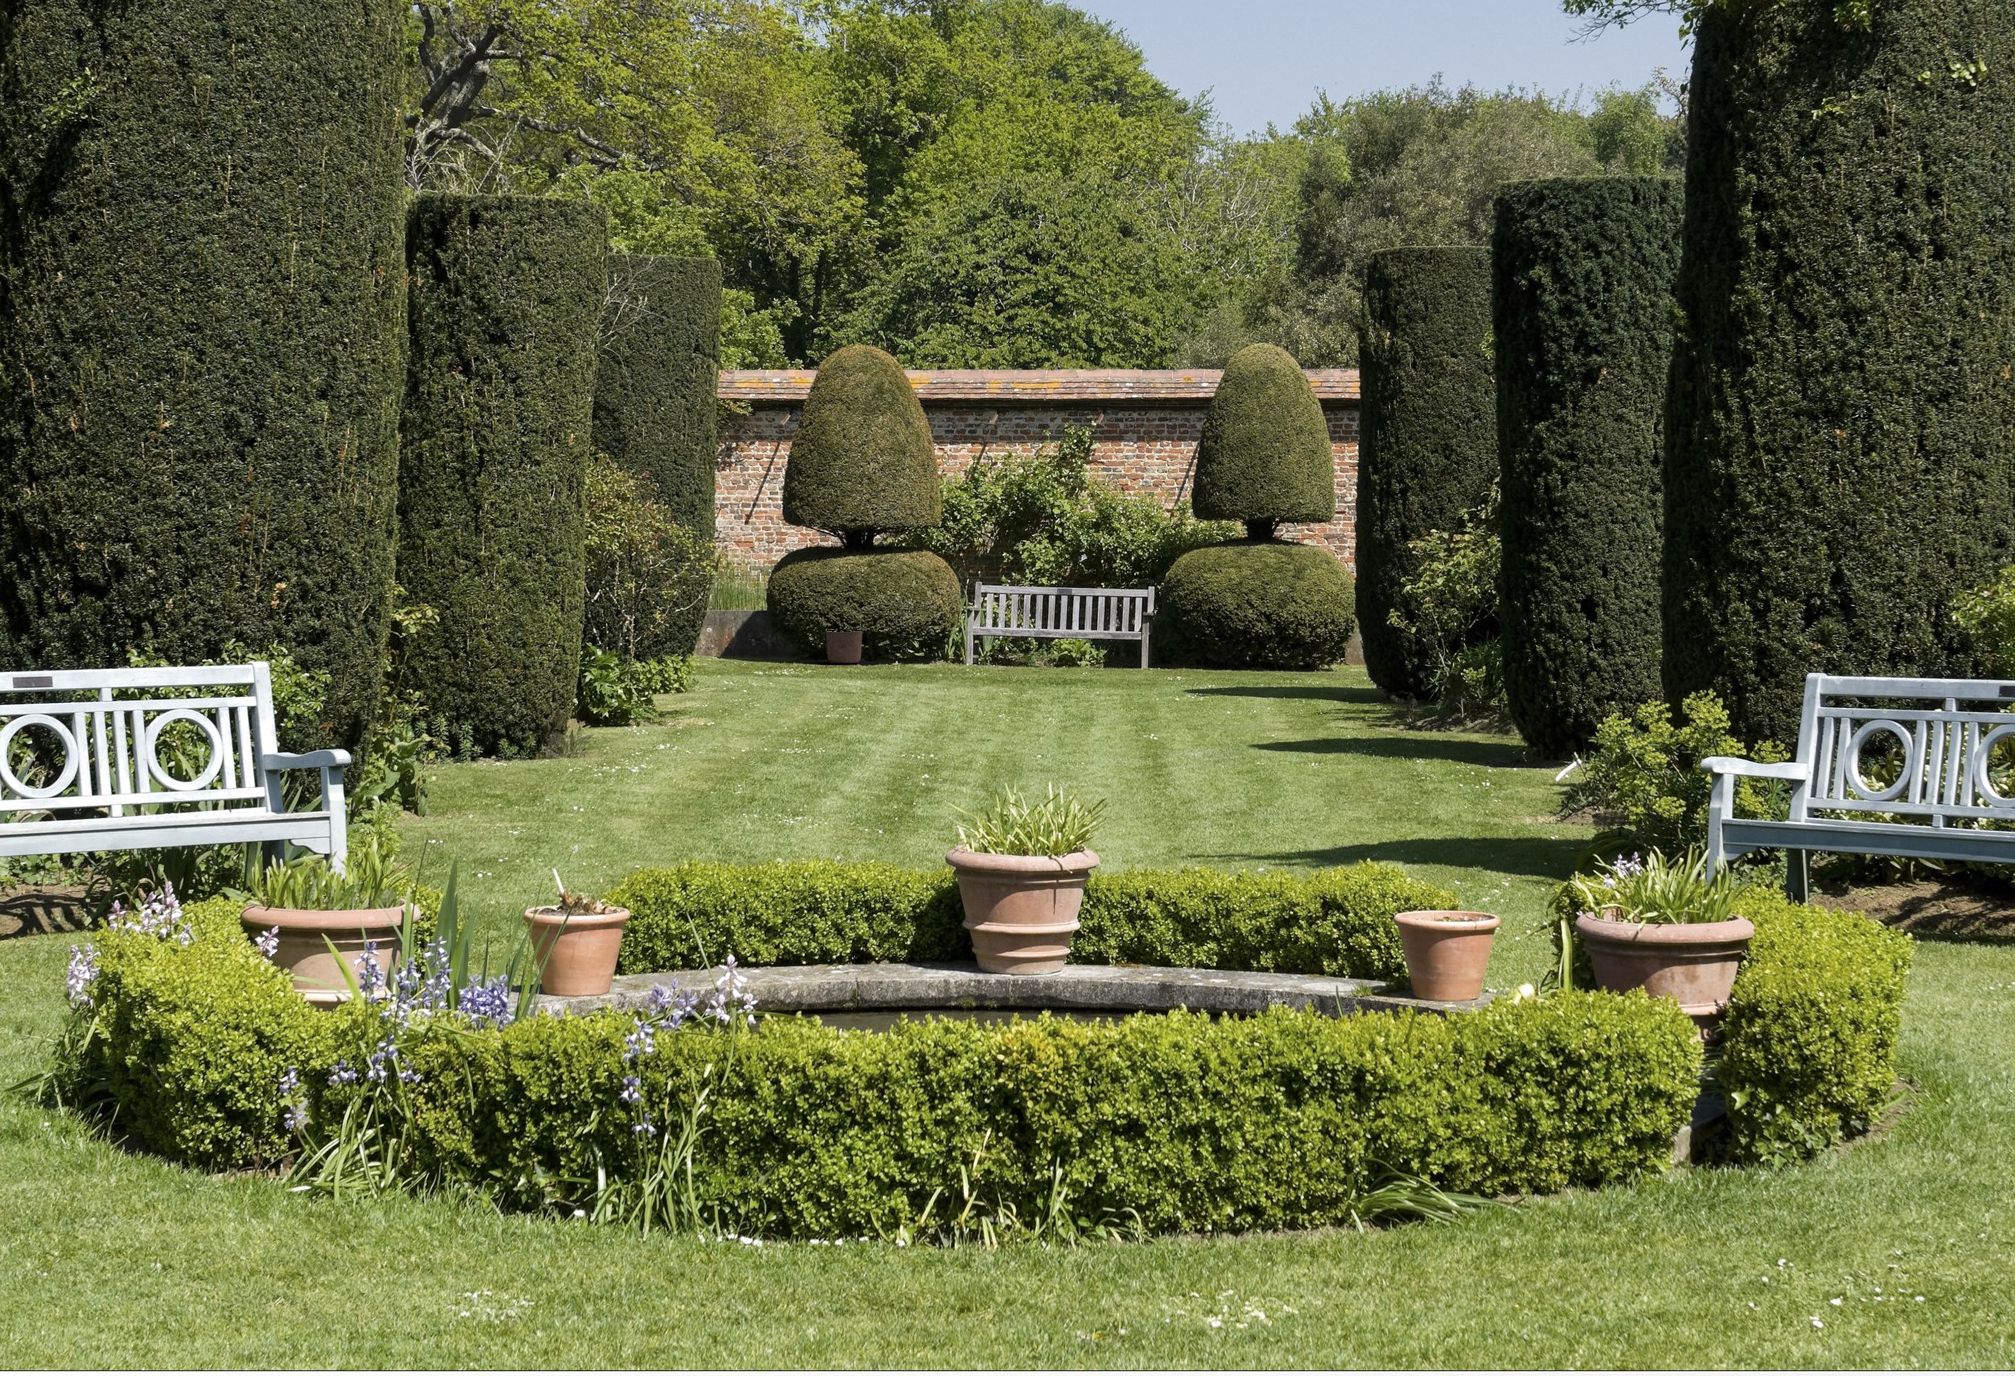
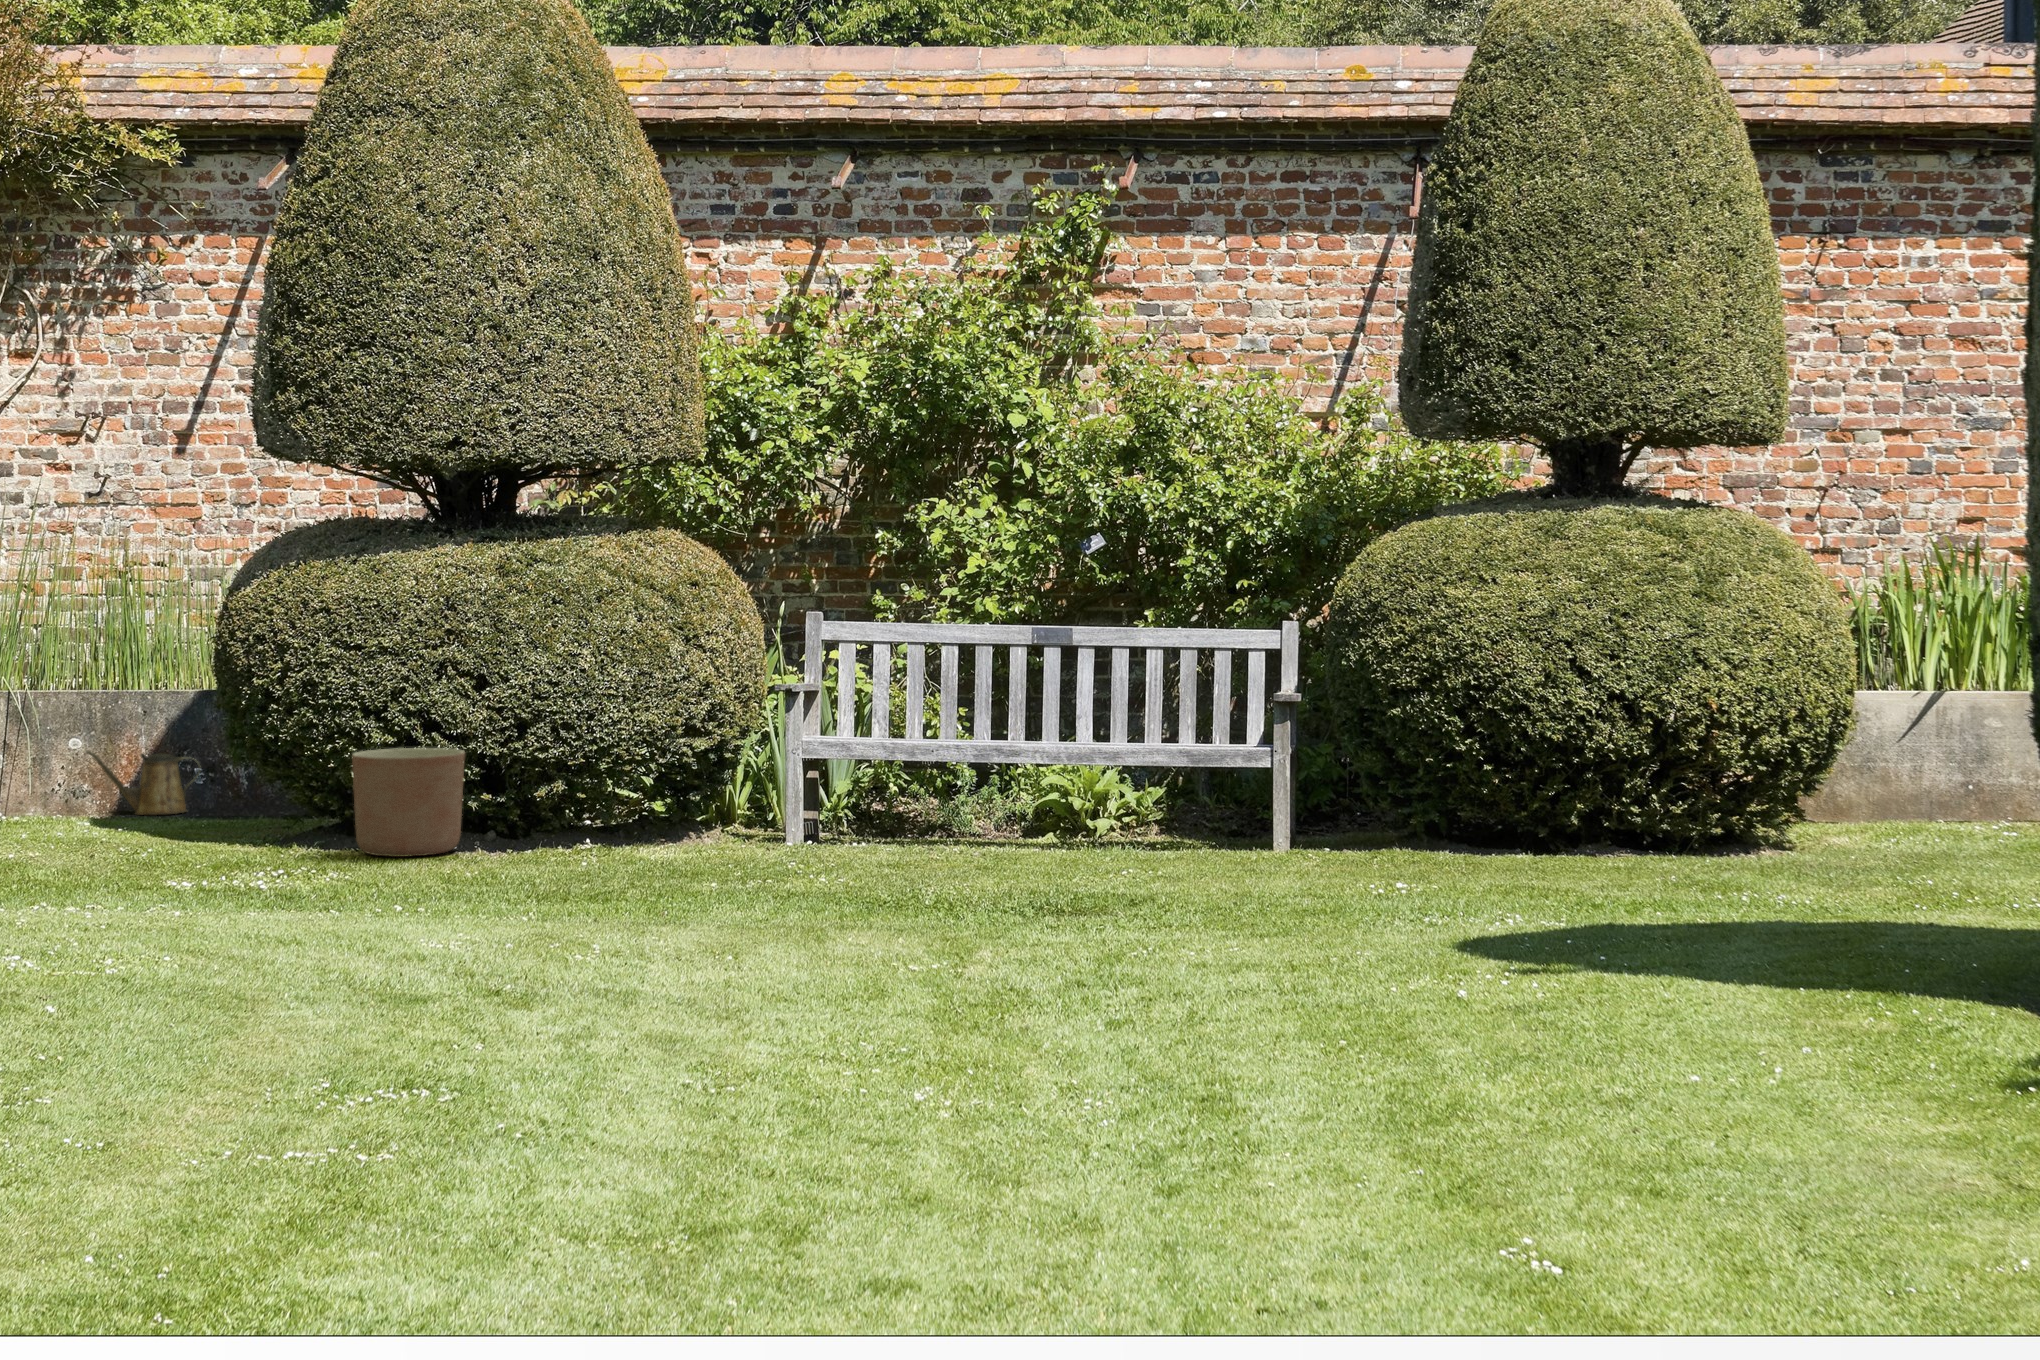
watering can: none [727,630,766,653] -> present [85,750,200,815]

